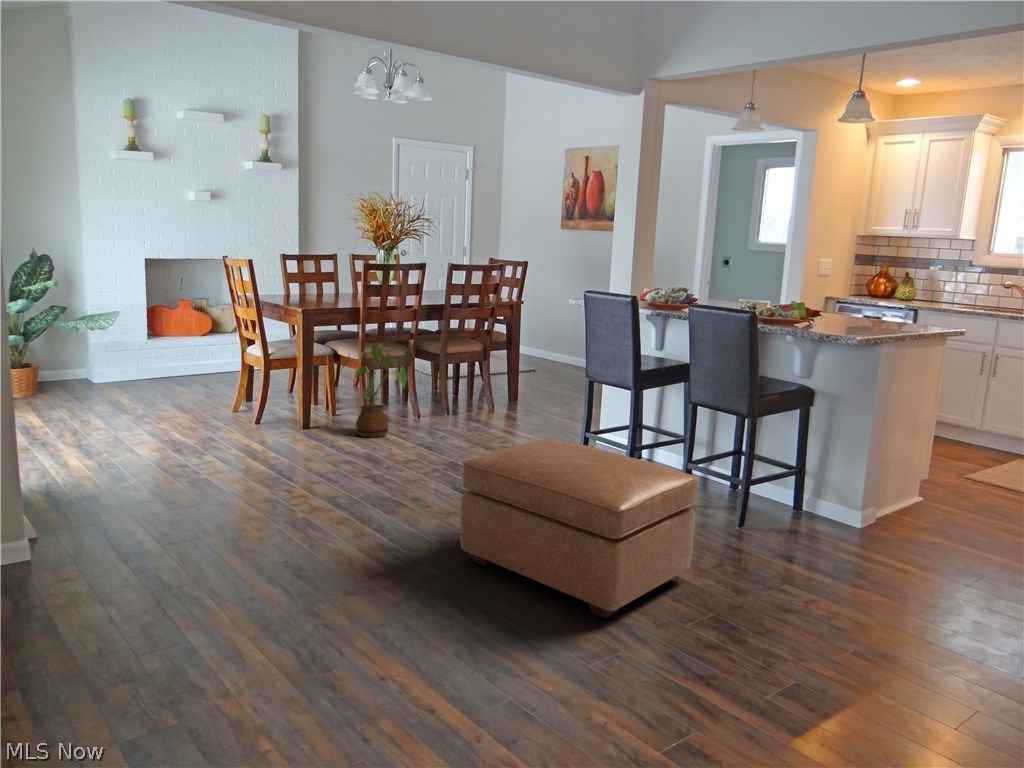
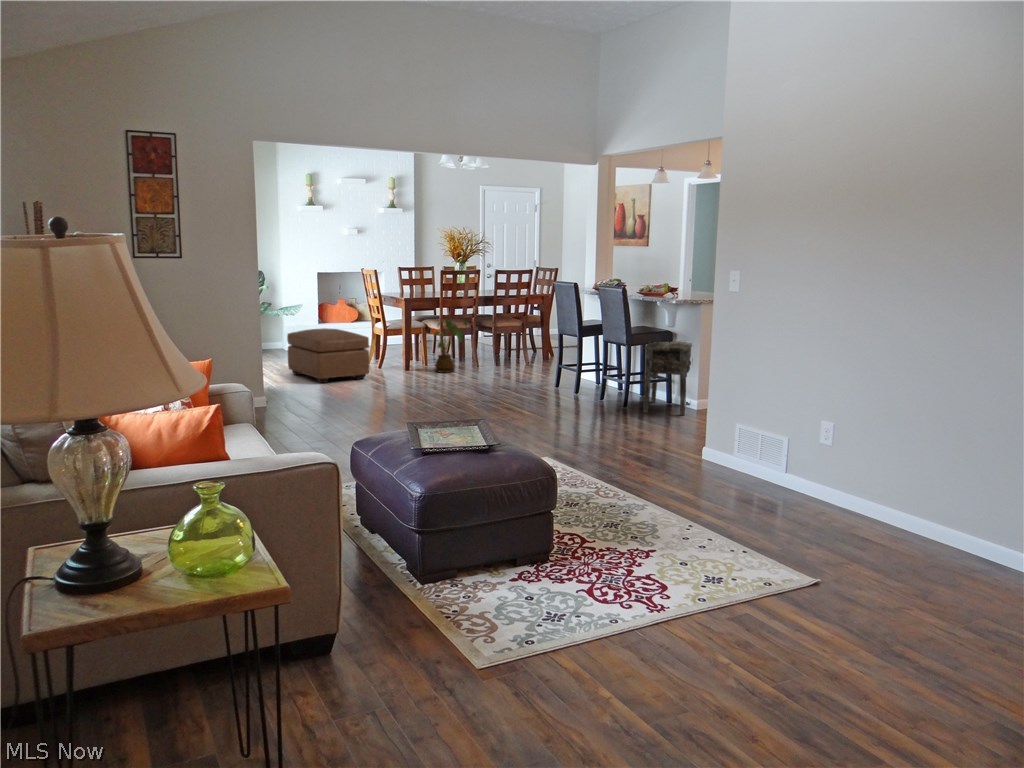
side table: none [777,401,902,557] -> present [643,341,692,415]
ottoman: present [460,438,698,618] -> present [287,328,369,383]

